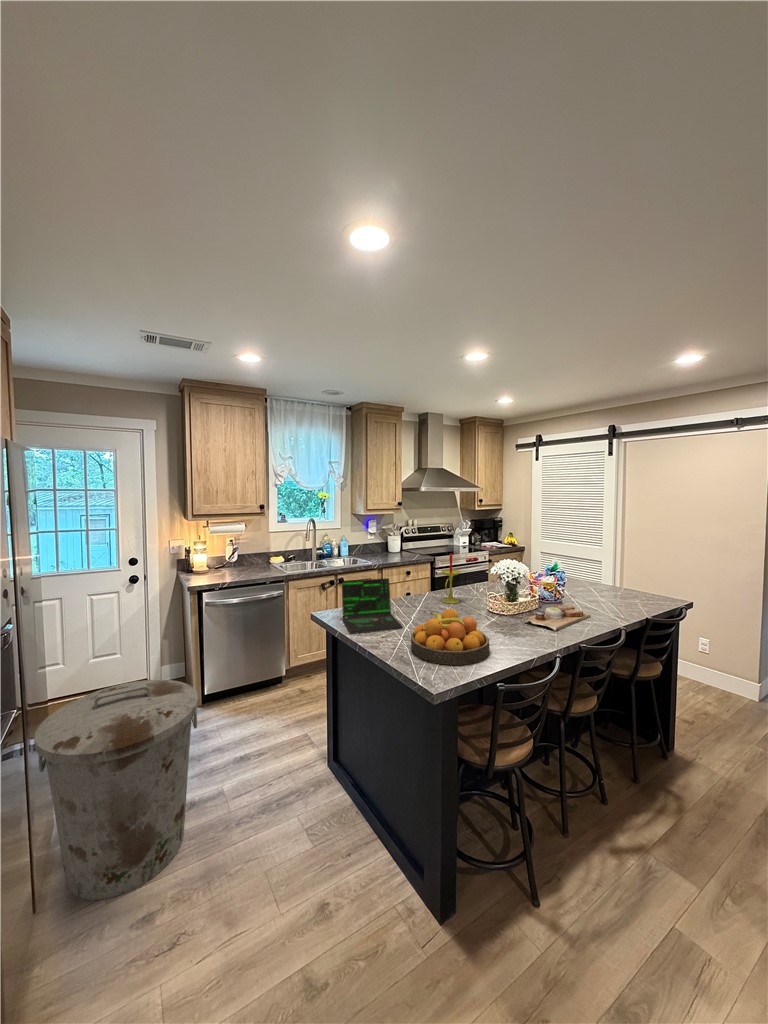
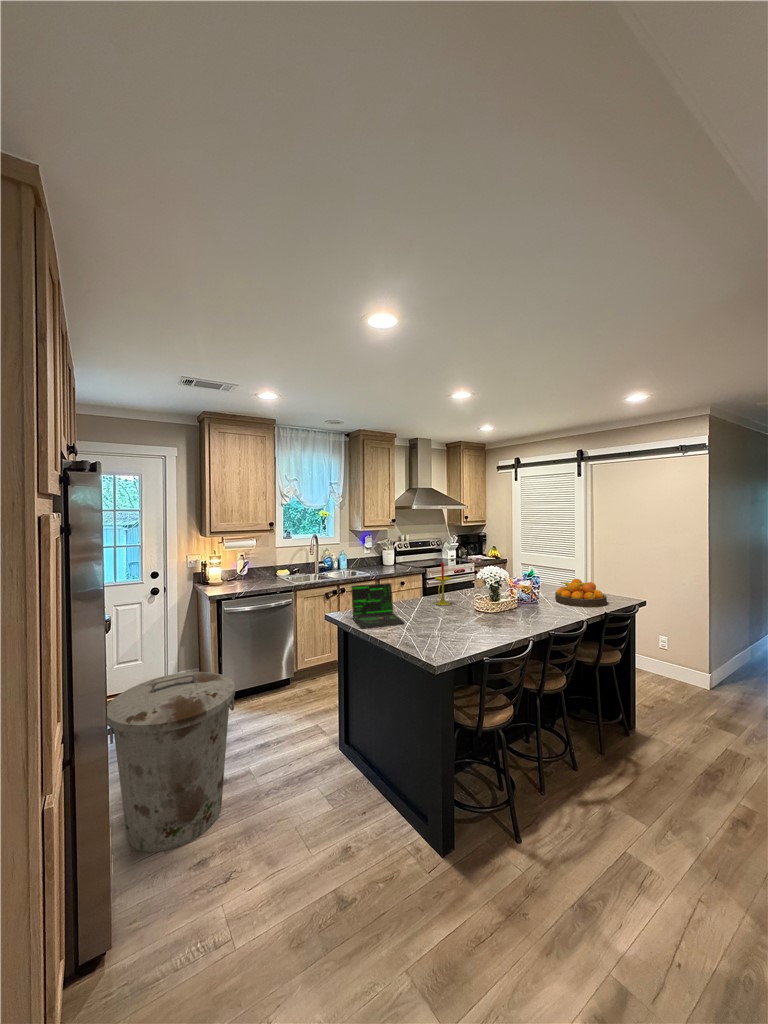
cutting board: present [524,605,591,631] -> none [504,603,560,624]
fruit bowl: present [411,609,490,665] -> present [555,579,607,607]

